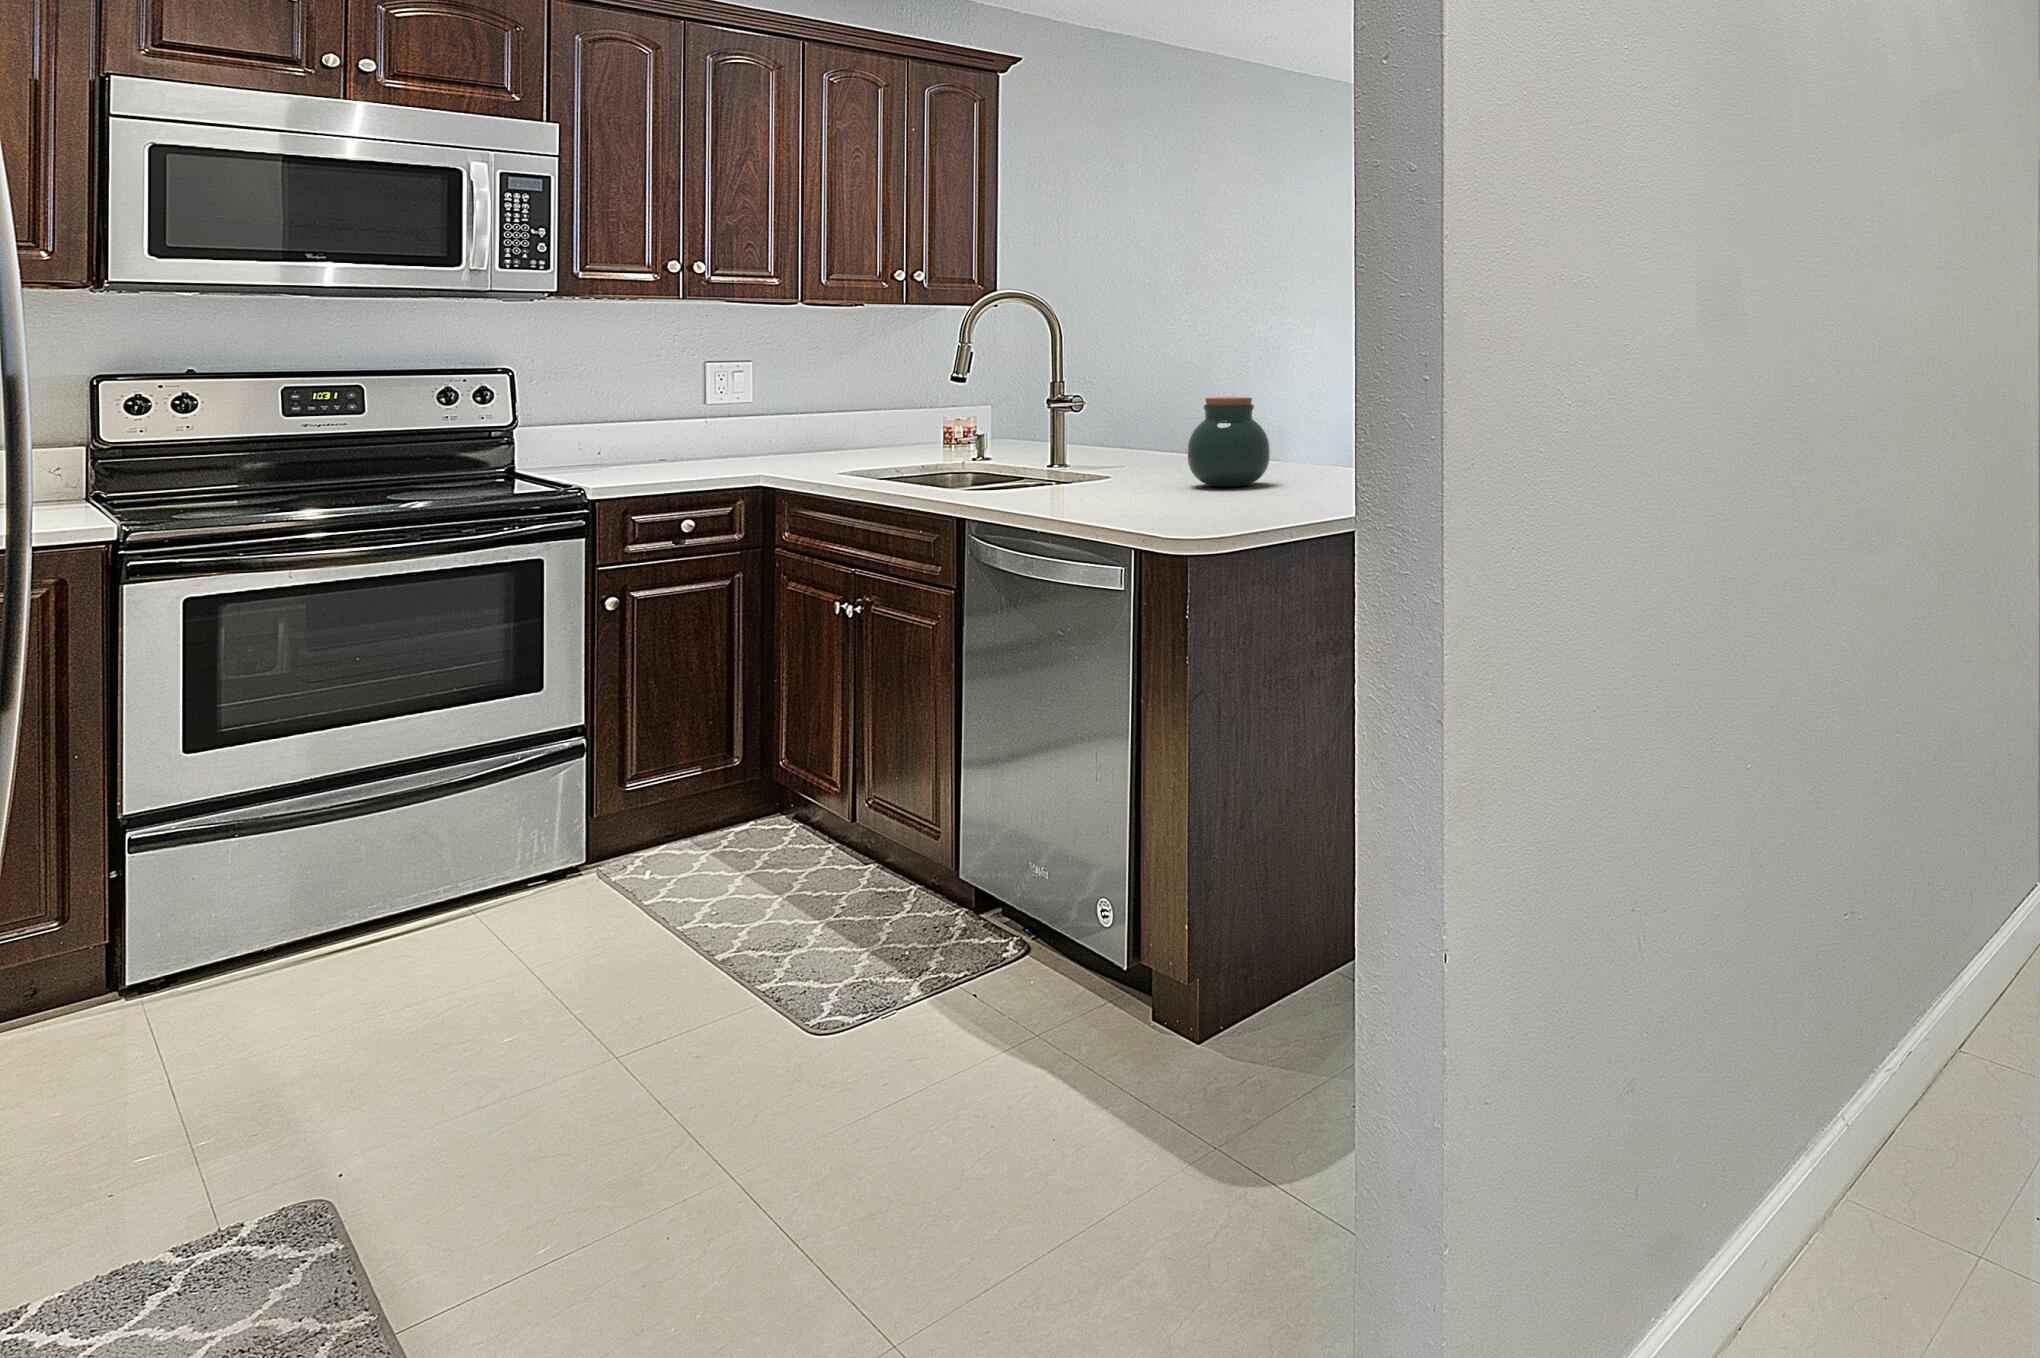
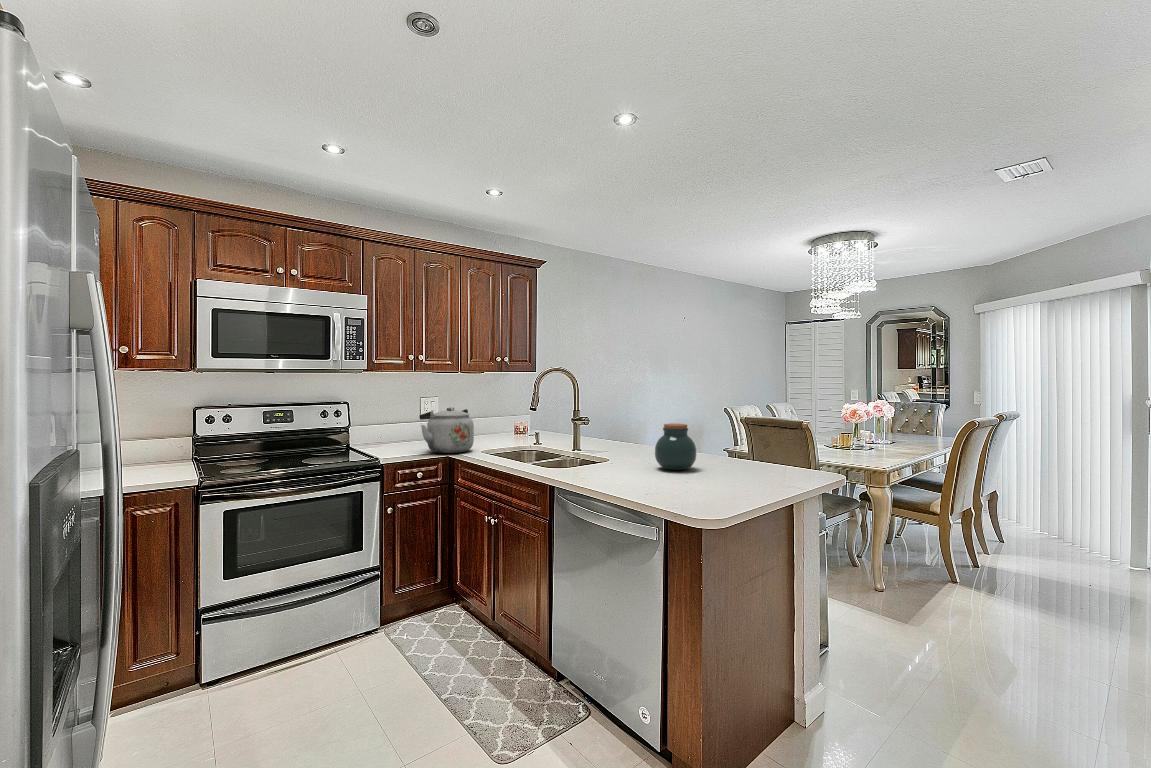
kettle: none [688,376,820,477] -> present [419,407,474,453]

